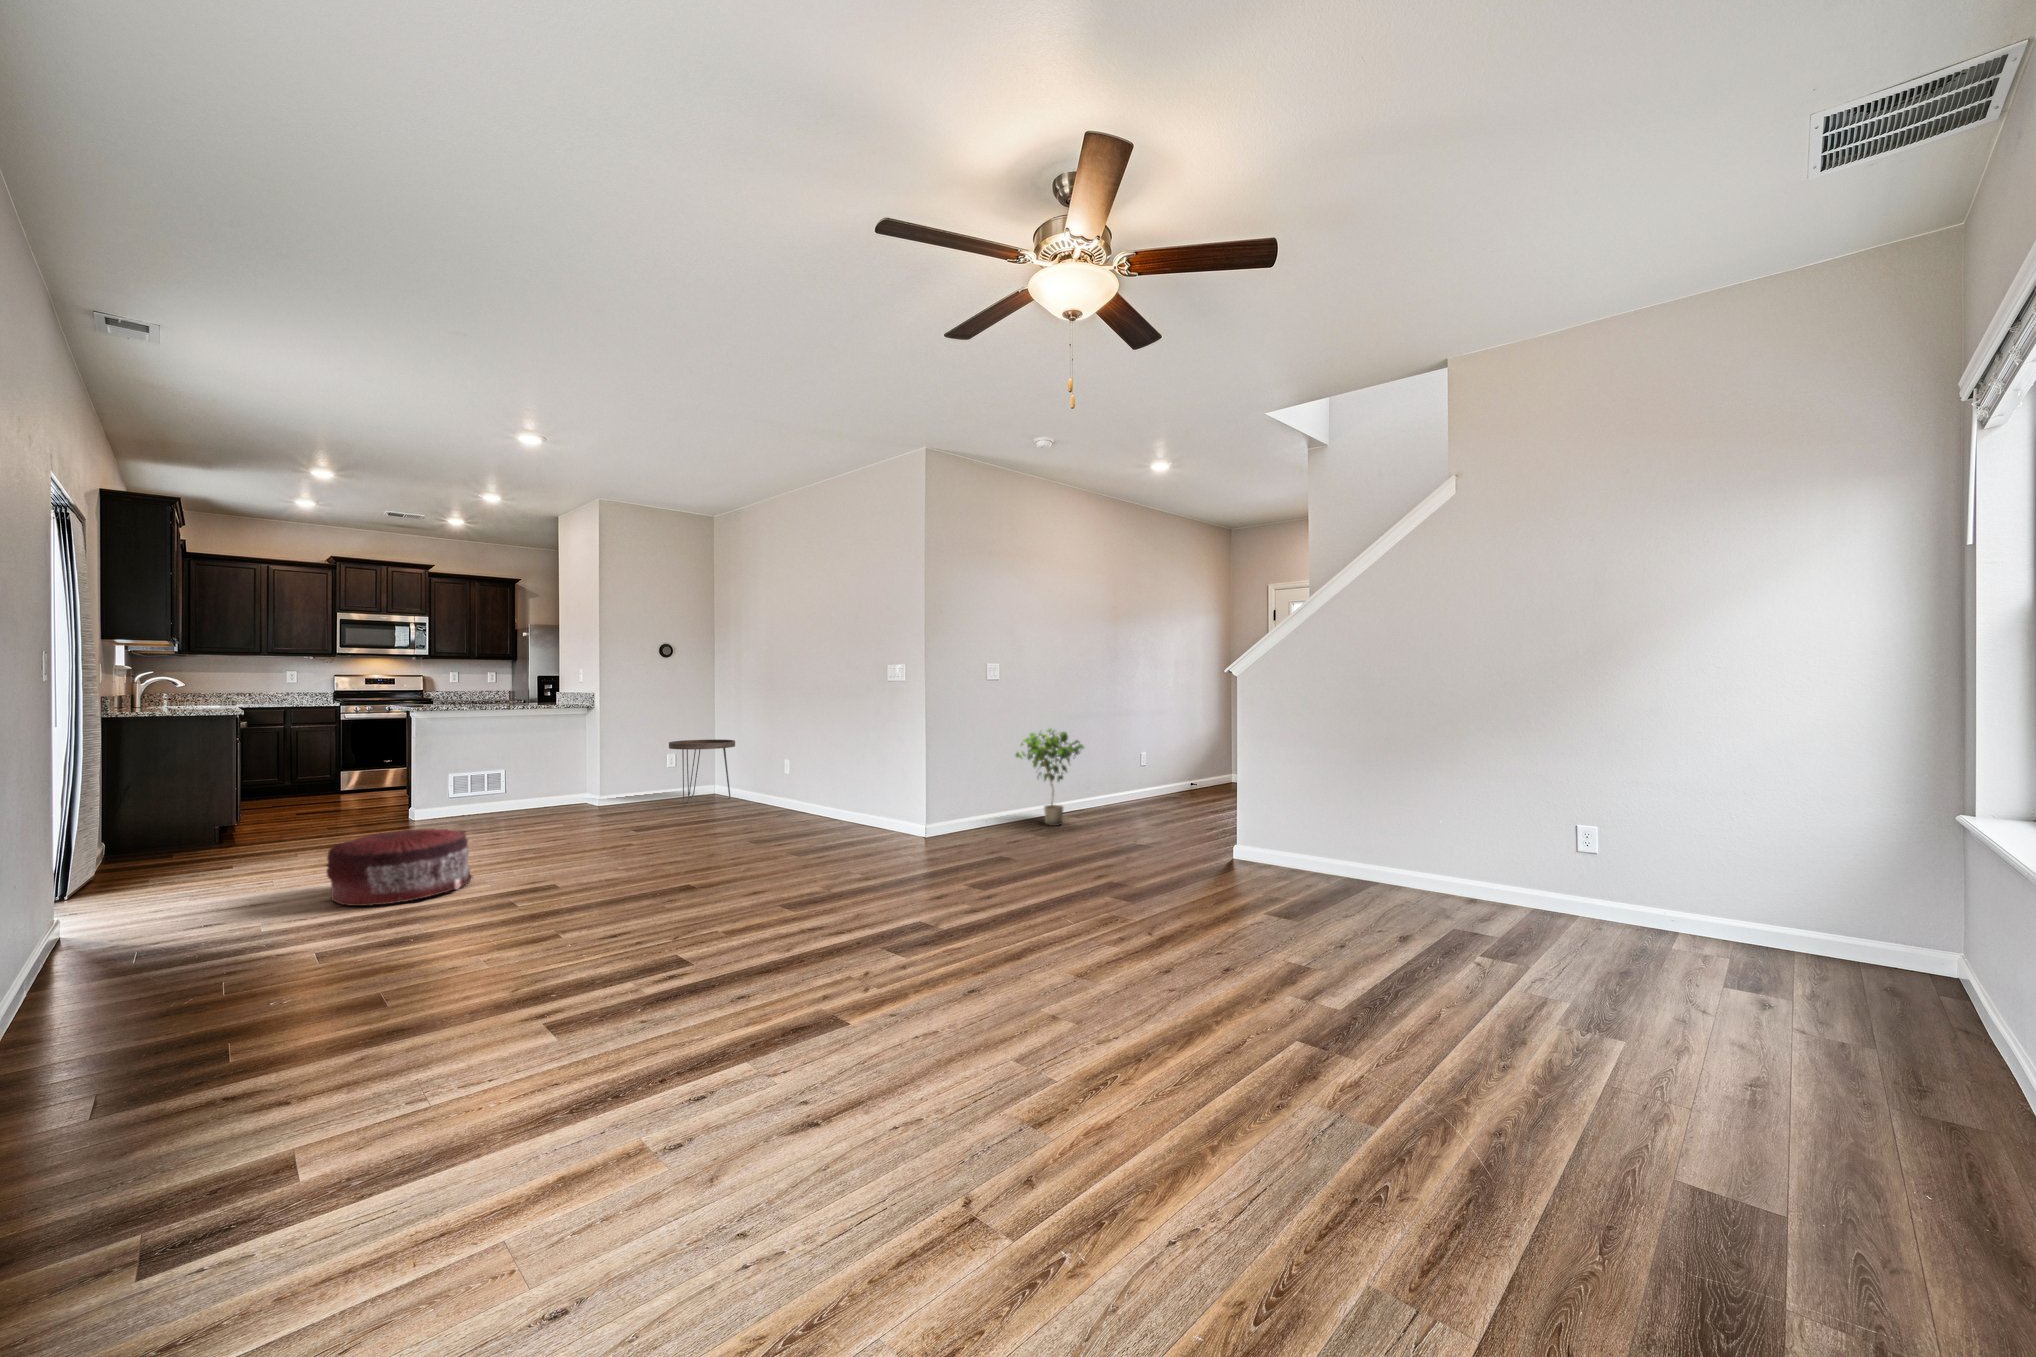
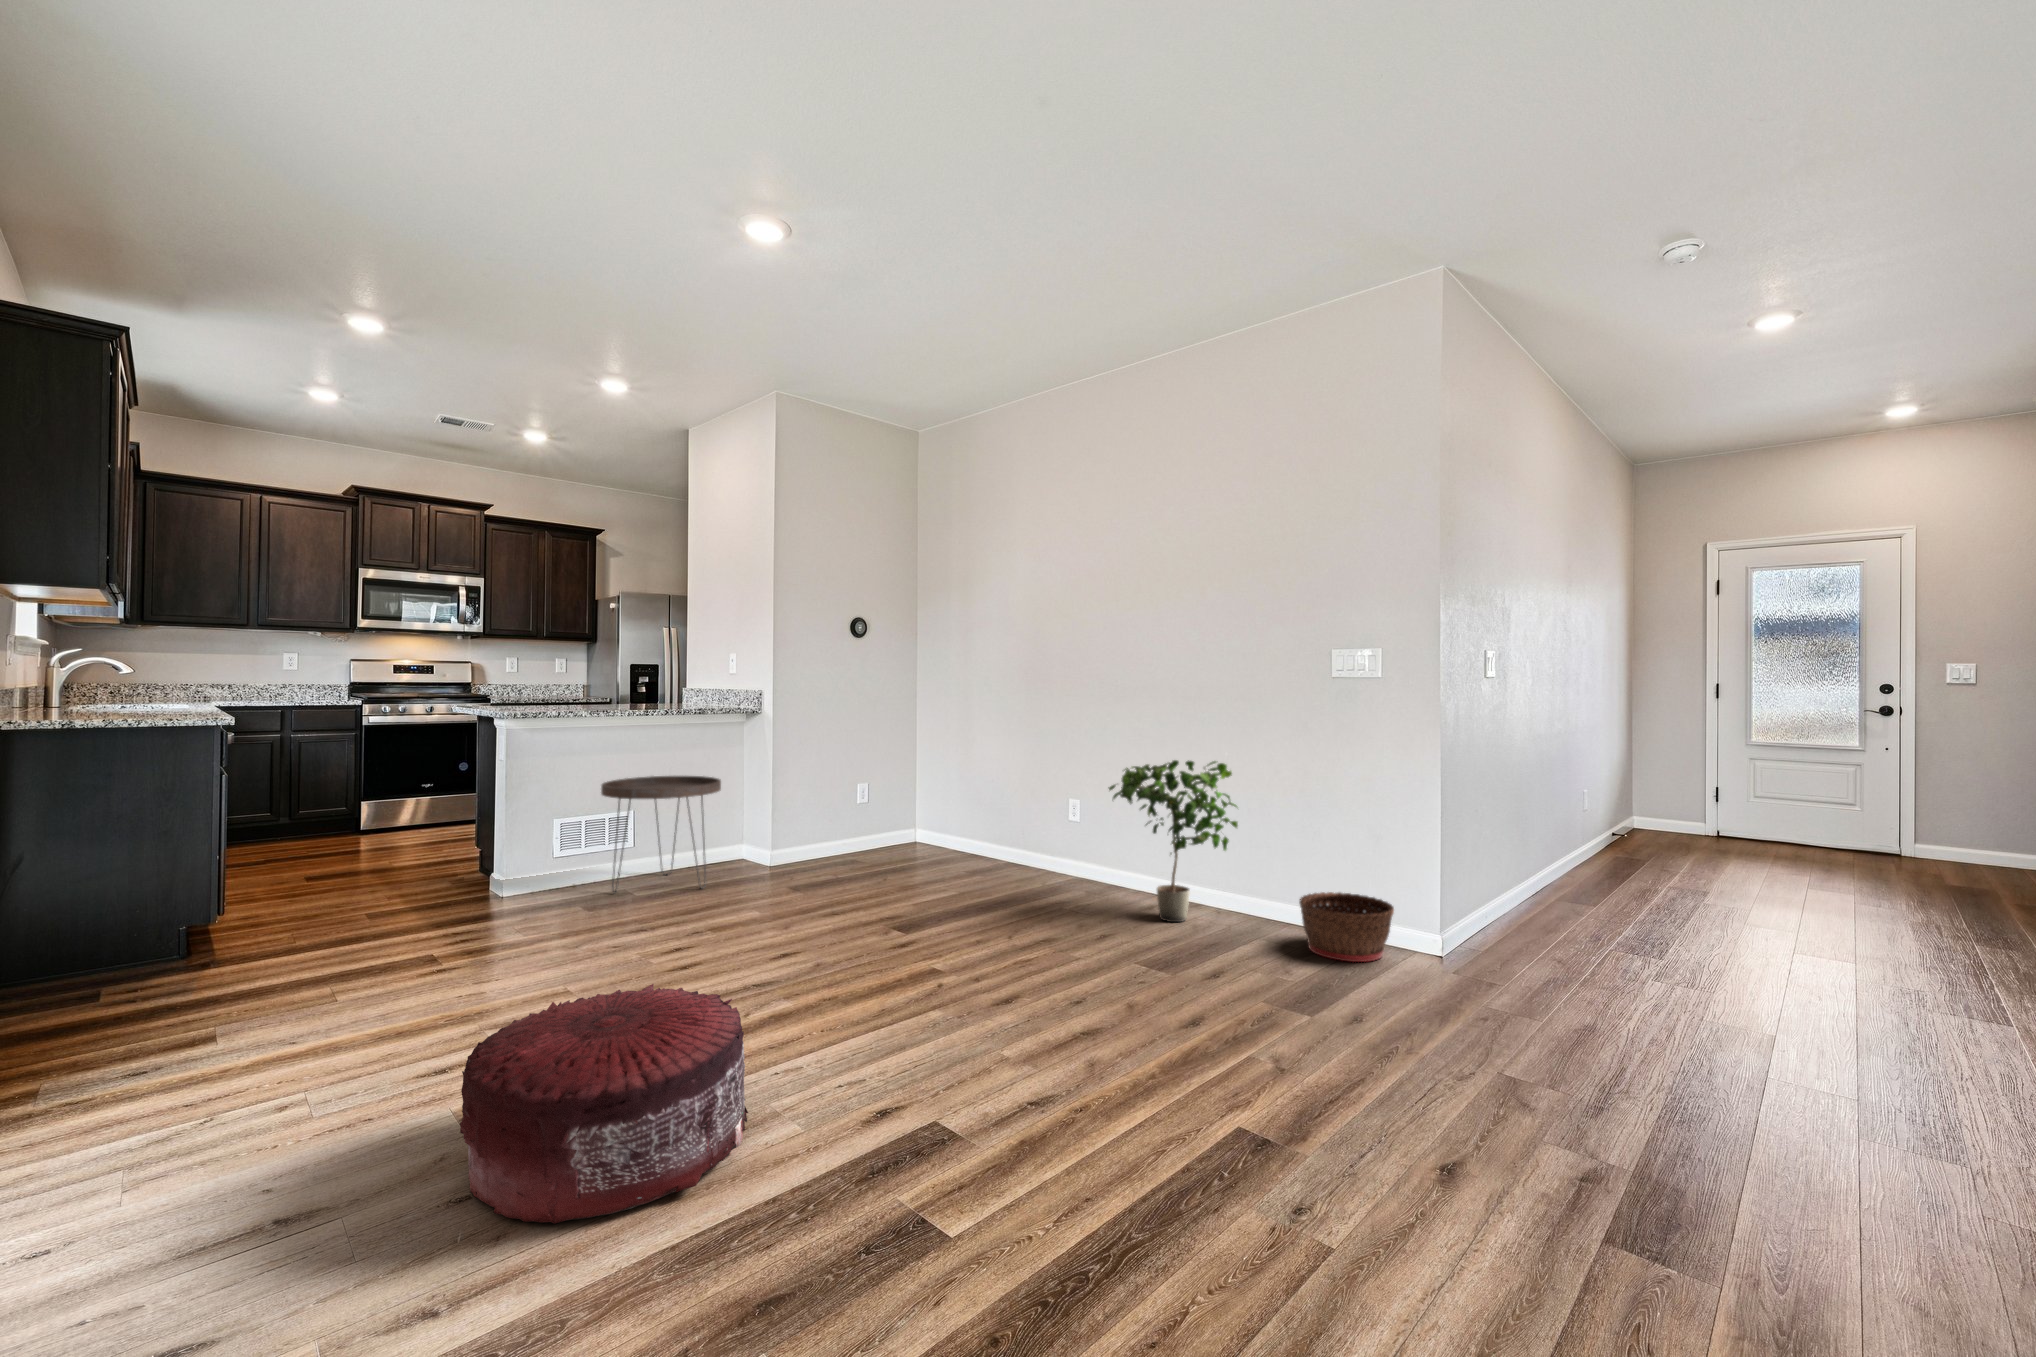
potted plant: present [1016,729,1084,826] -> present [1109,760,1238,922]
side table: present [669,739,735,803] -> present [601,776,721,893]
basket: none [856,804,908,839] -> present [1299,892,1394,962]

